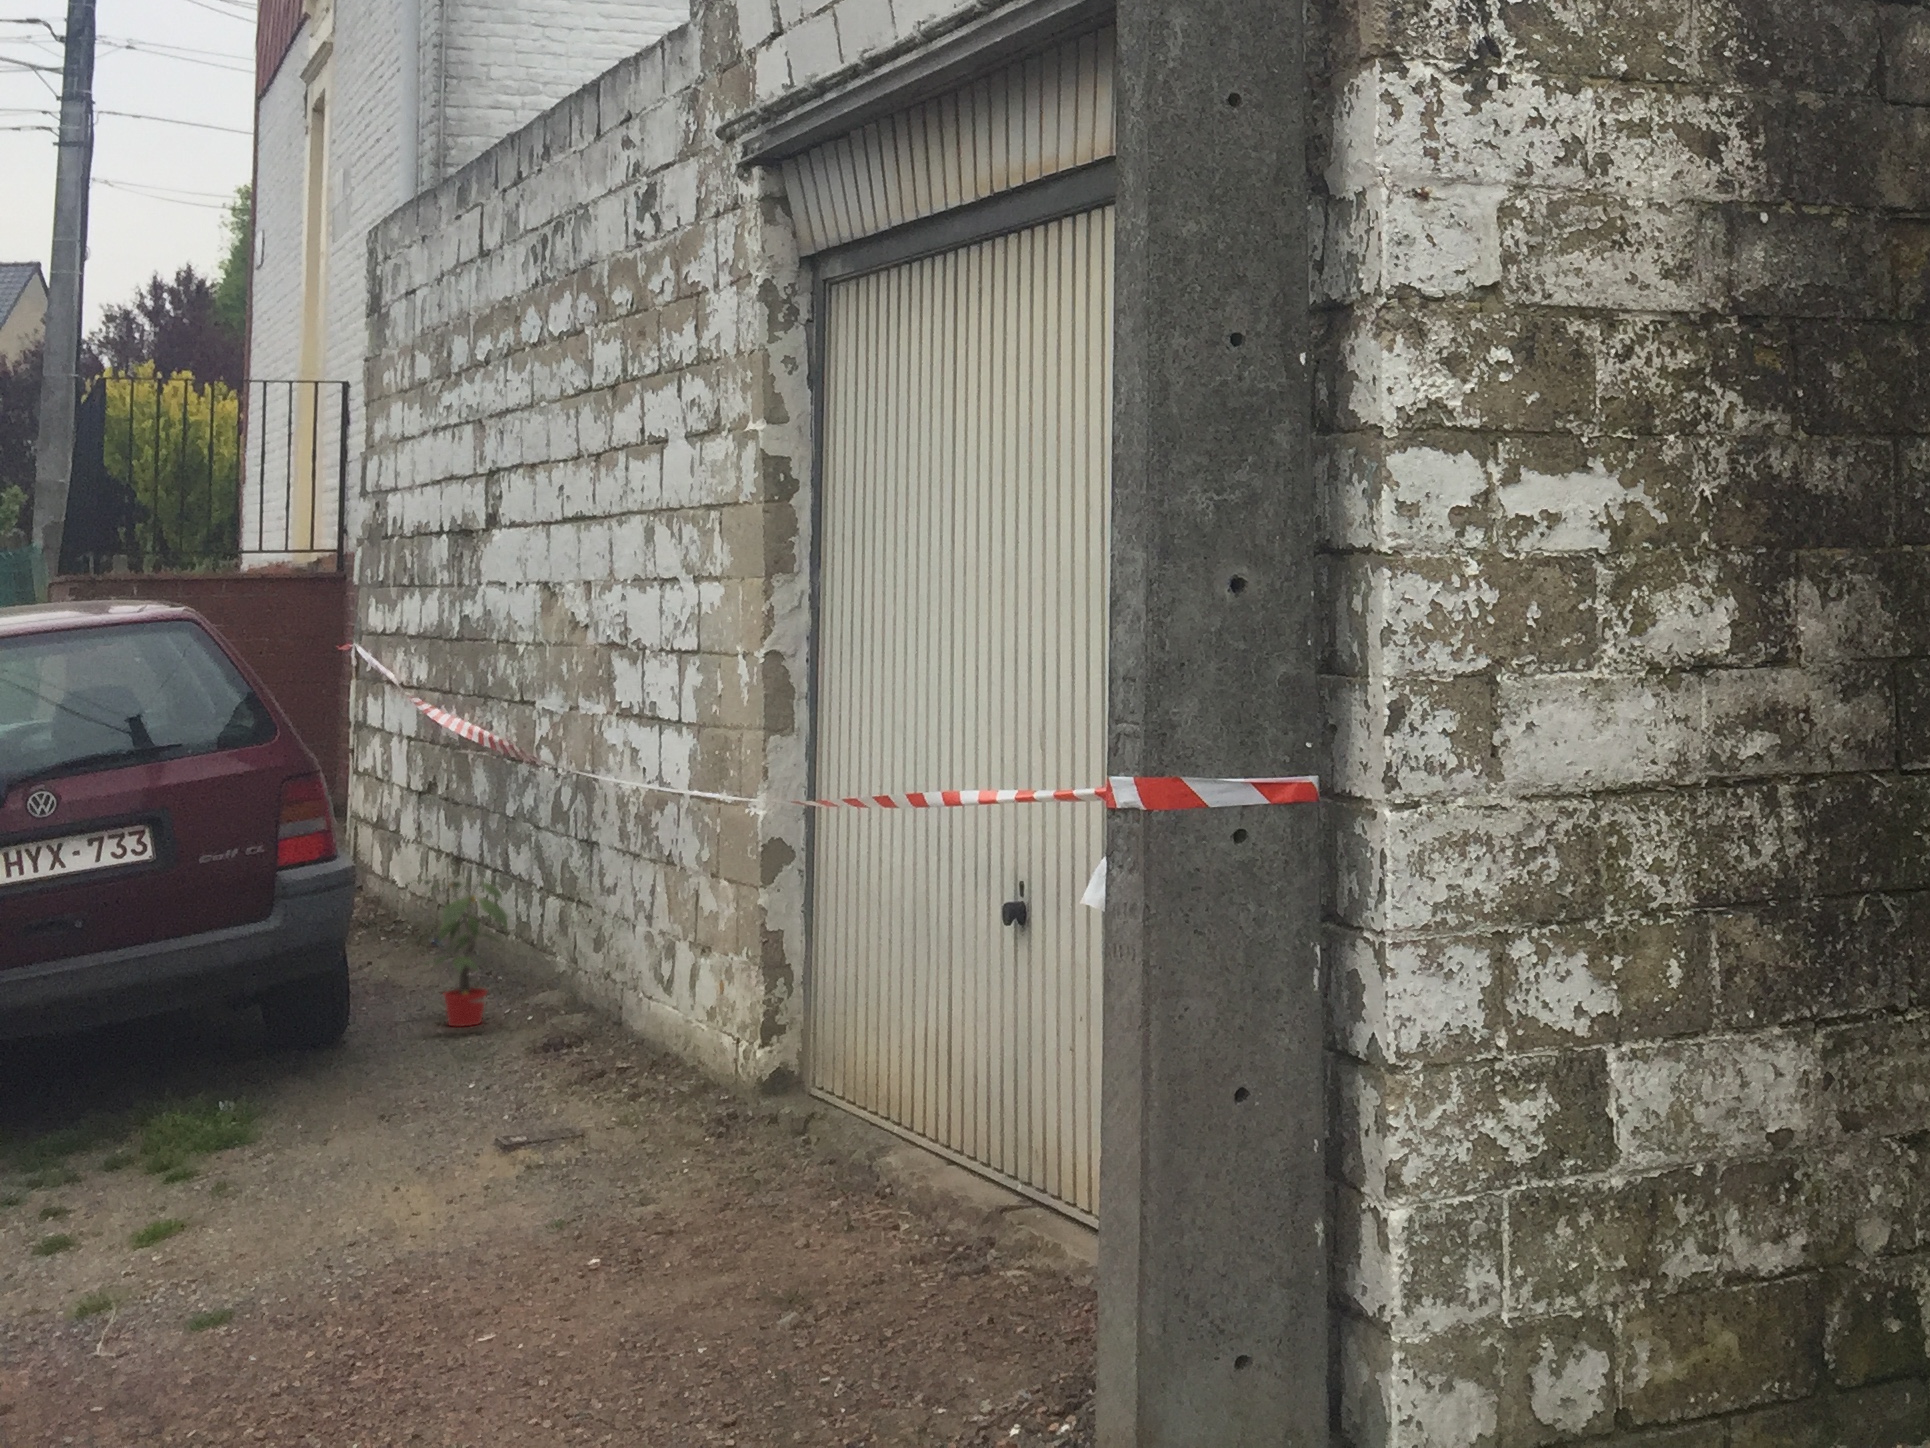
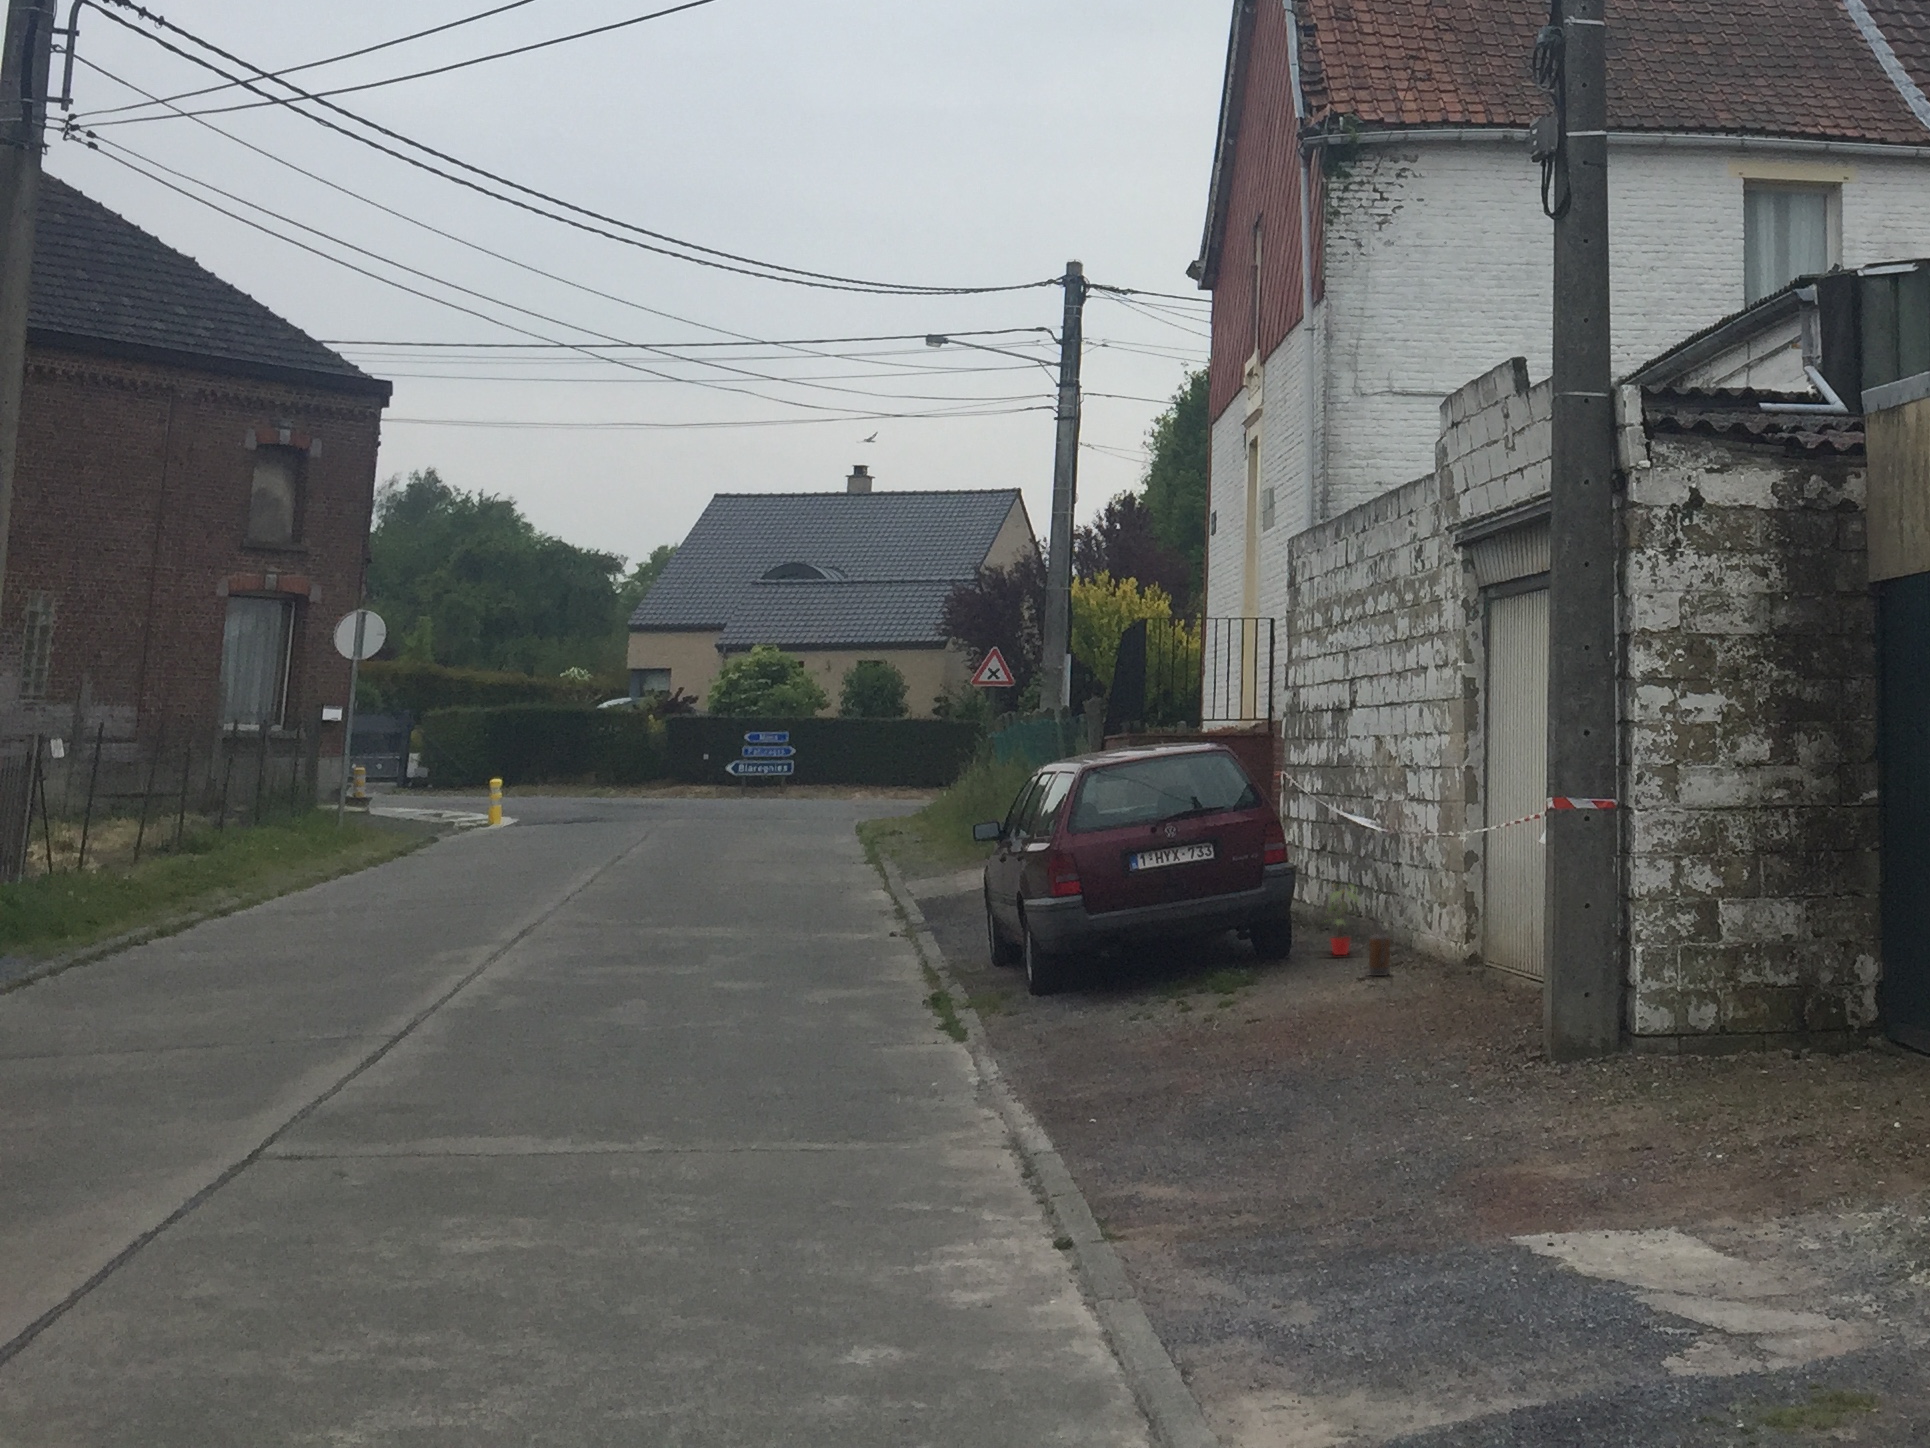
watering can: none [530,970,578,1096] -> present [1369,919,1390,976]

